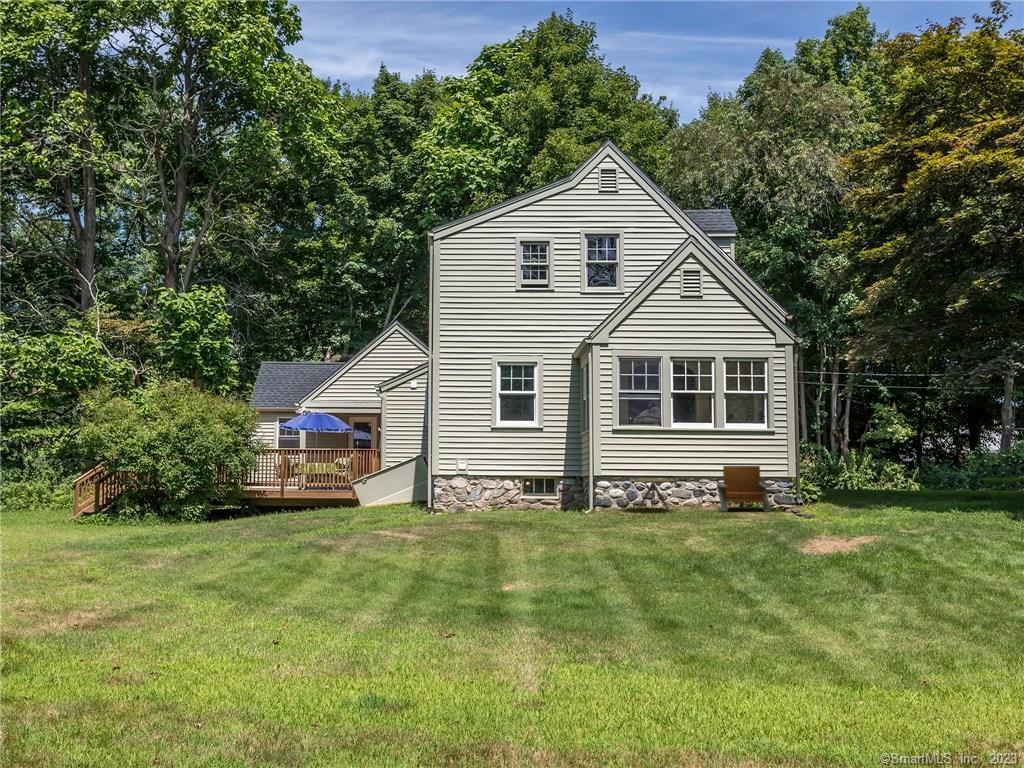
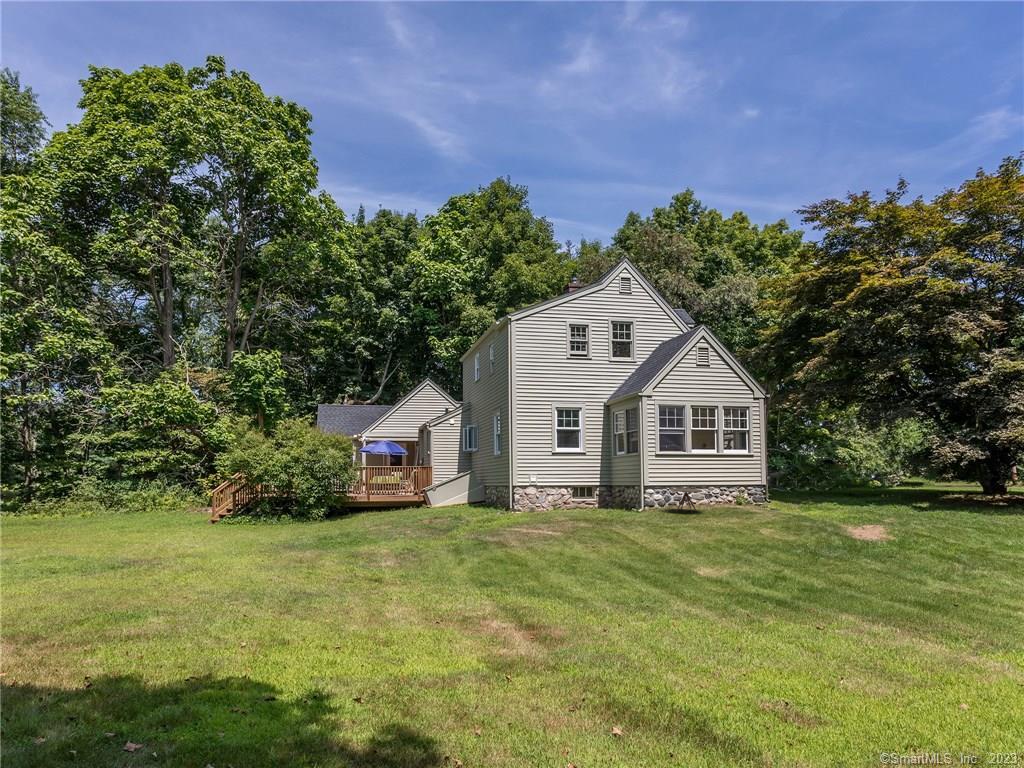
lounge chair: present [717,466,771,512] -> none [720,479,766,512]

